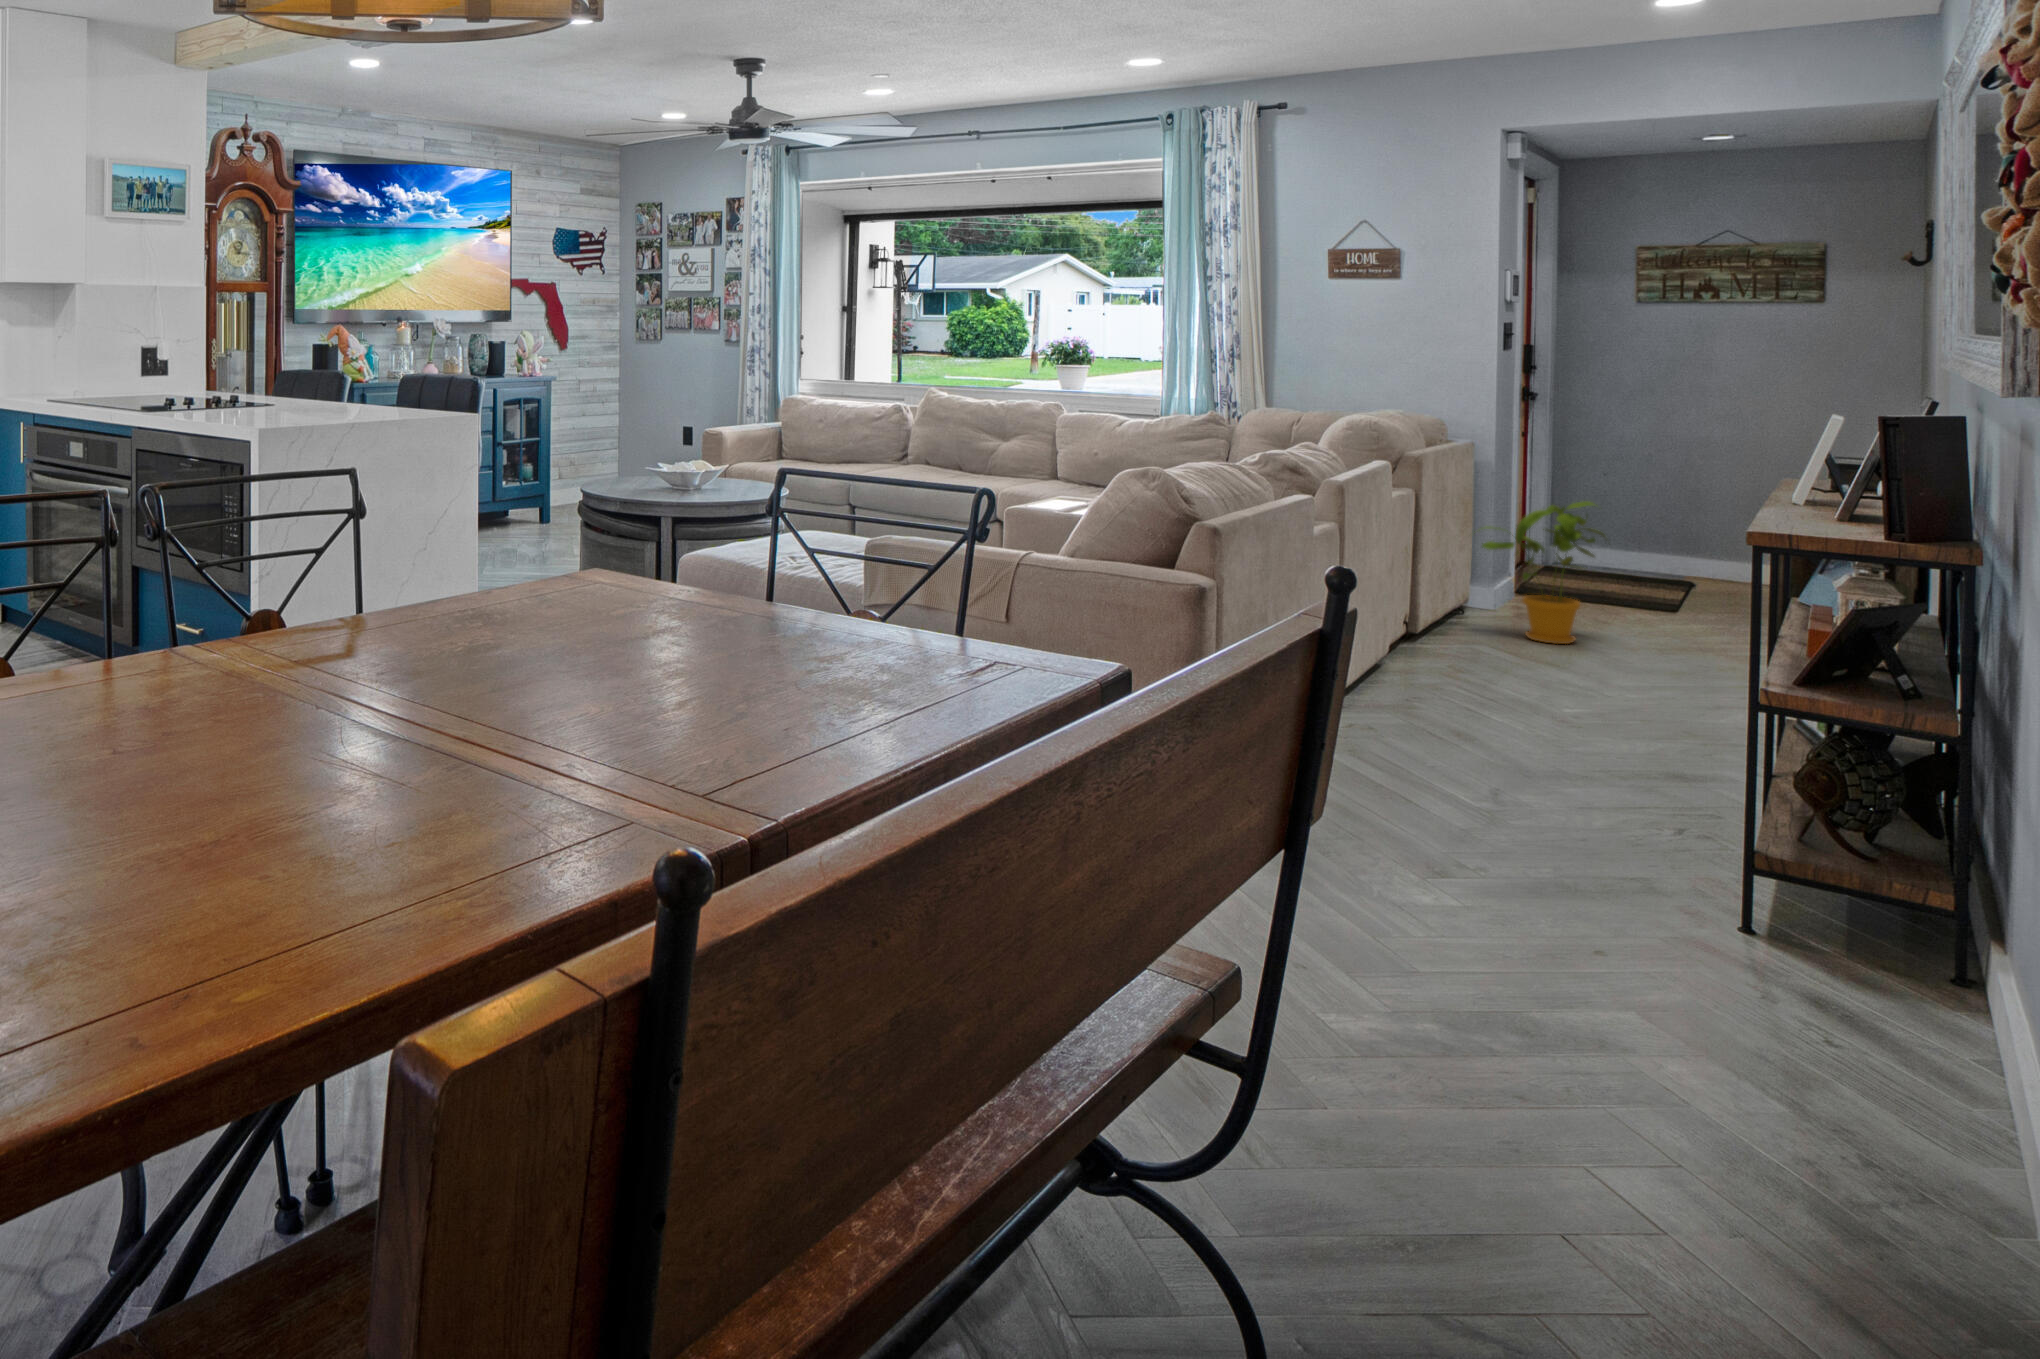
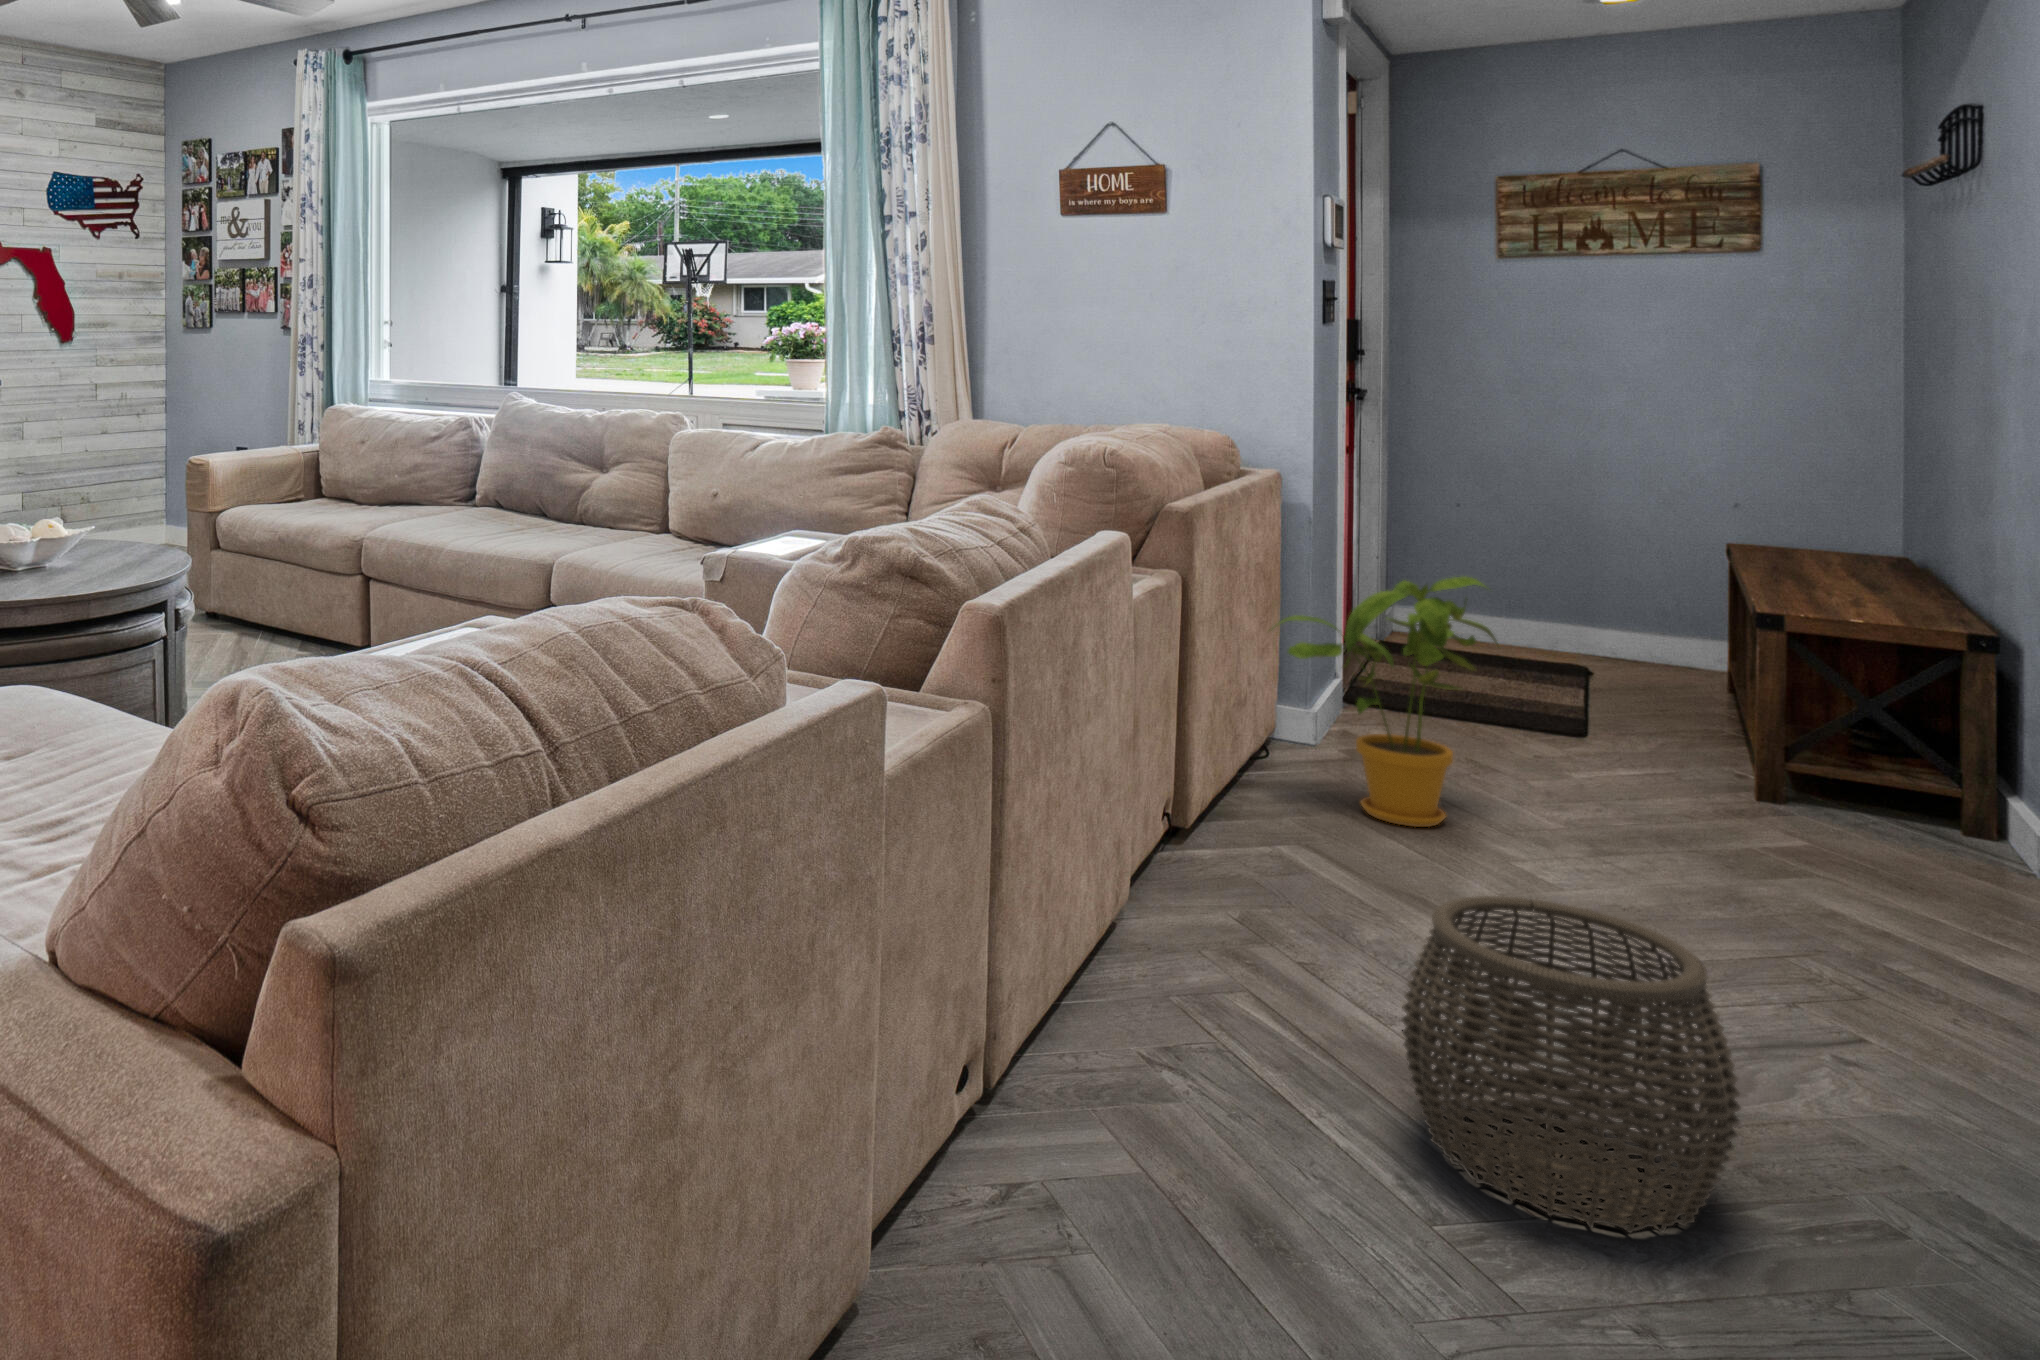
woven basket: none [1530,625,1674,745] -> present [1402,896,1741,1233]

